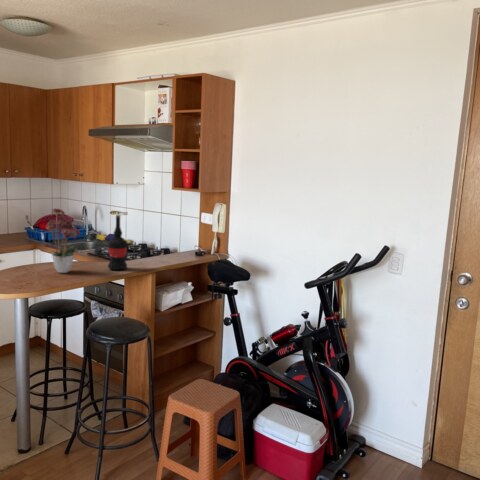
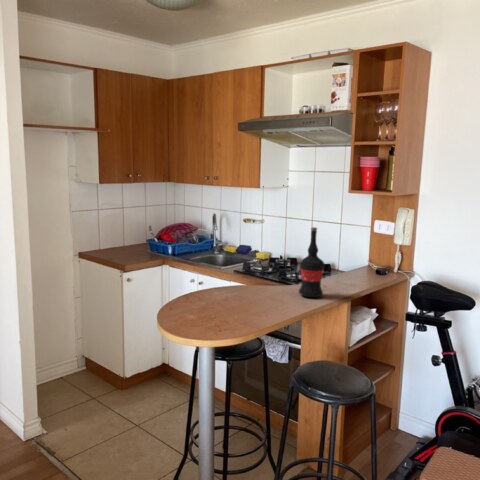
flower arrangement: present [46,208,80,273] -> none [227,216,283,303]

